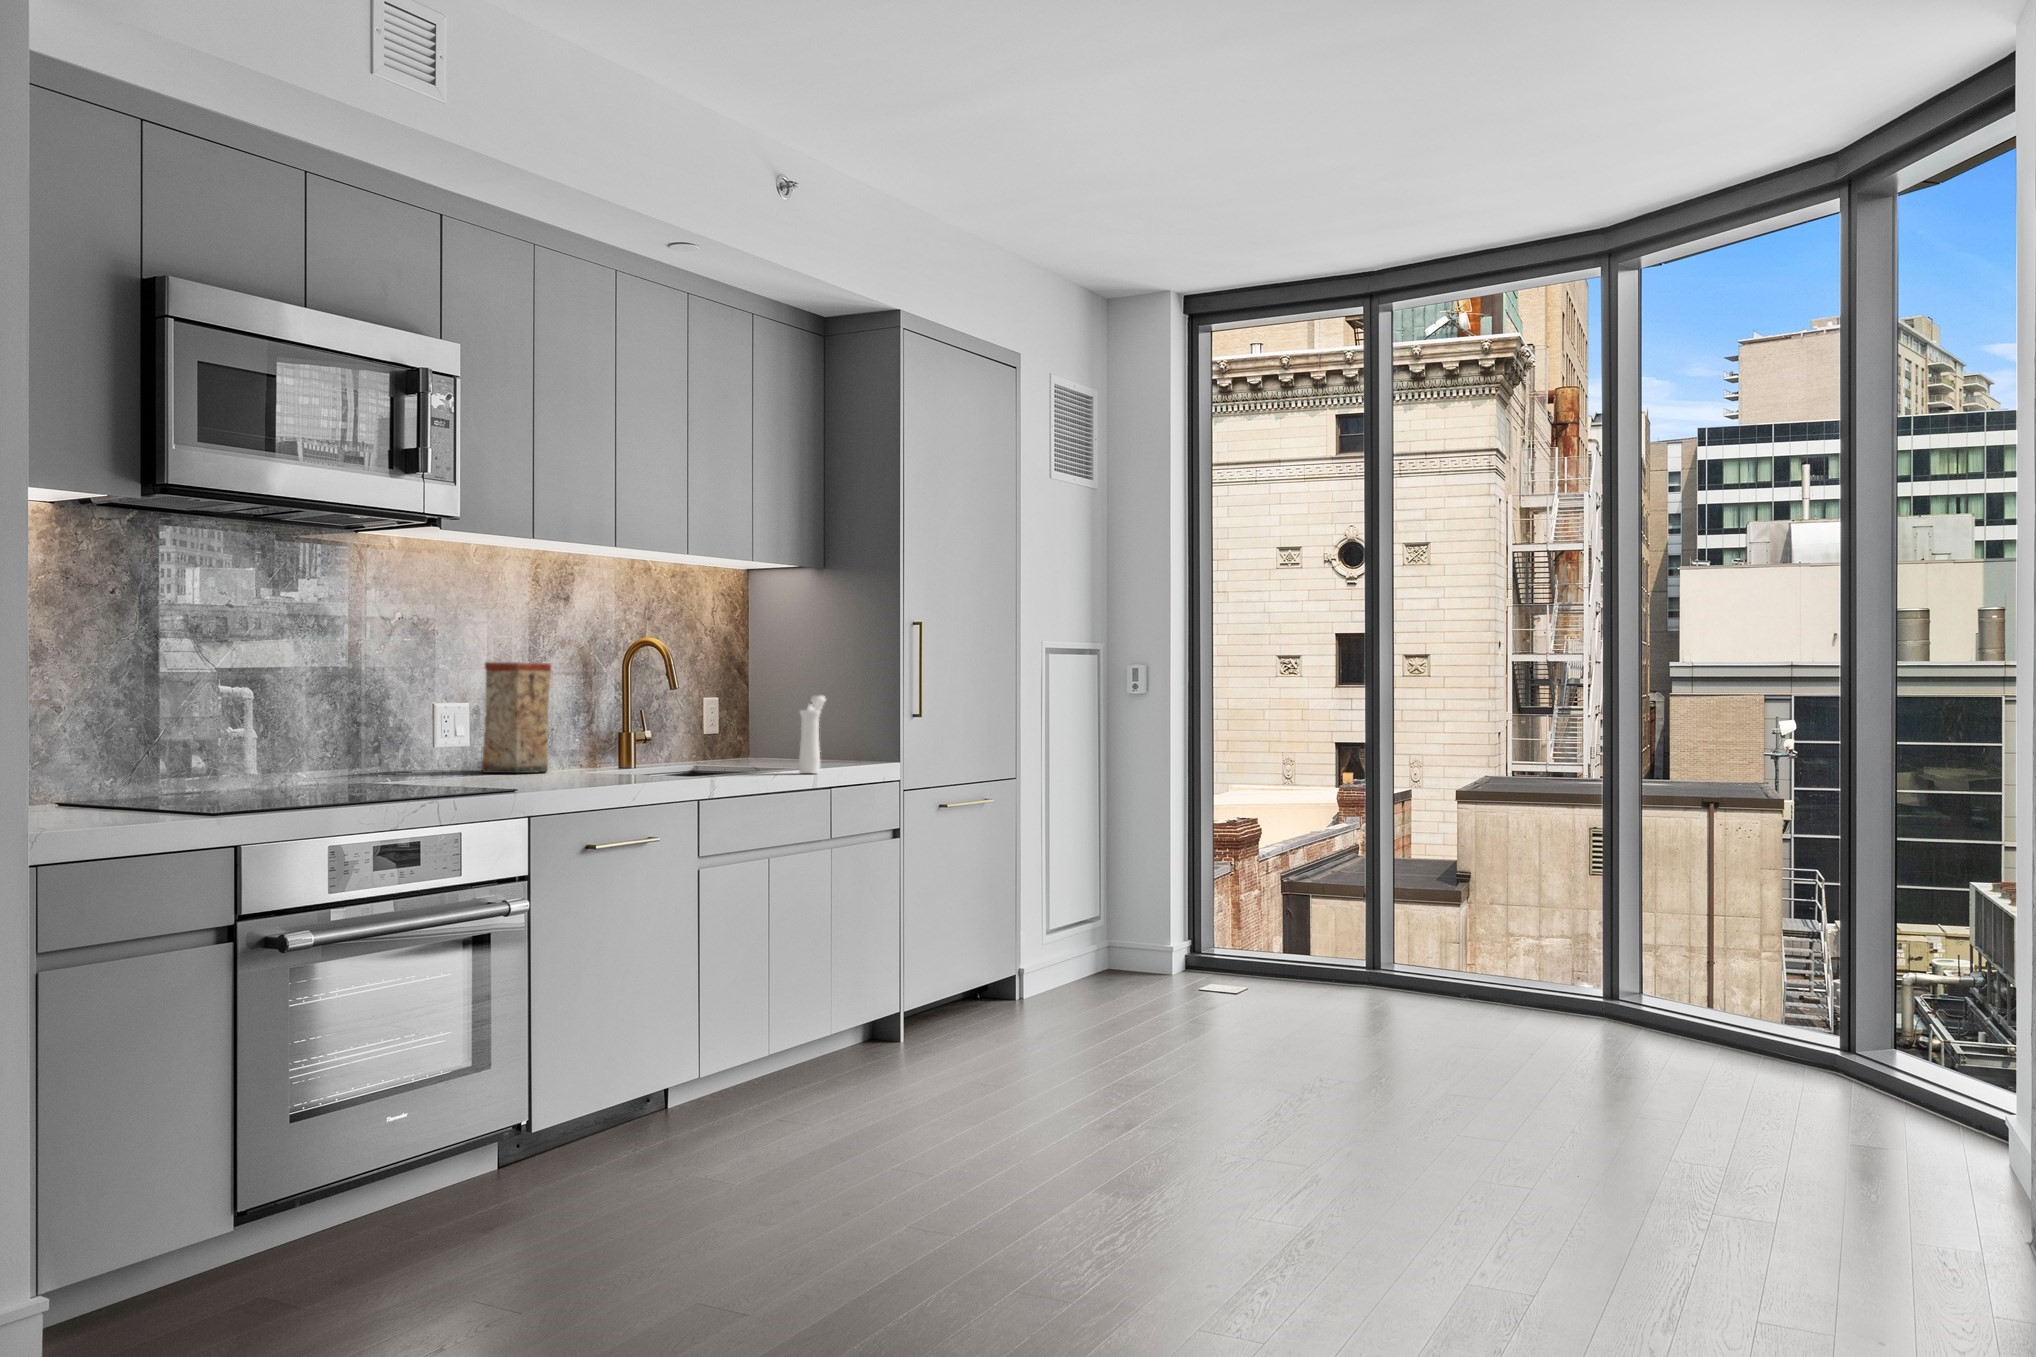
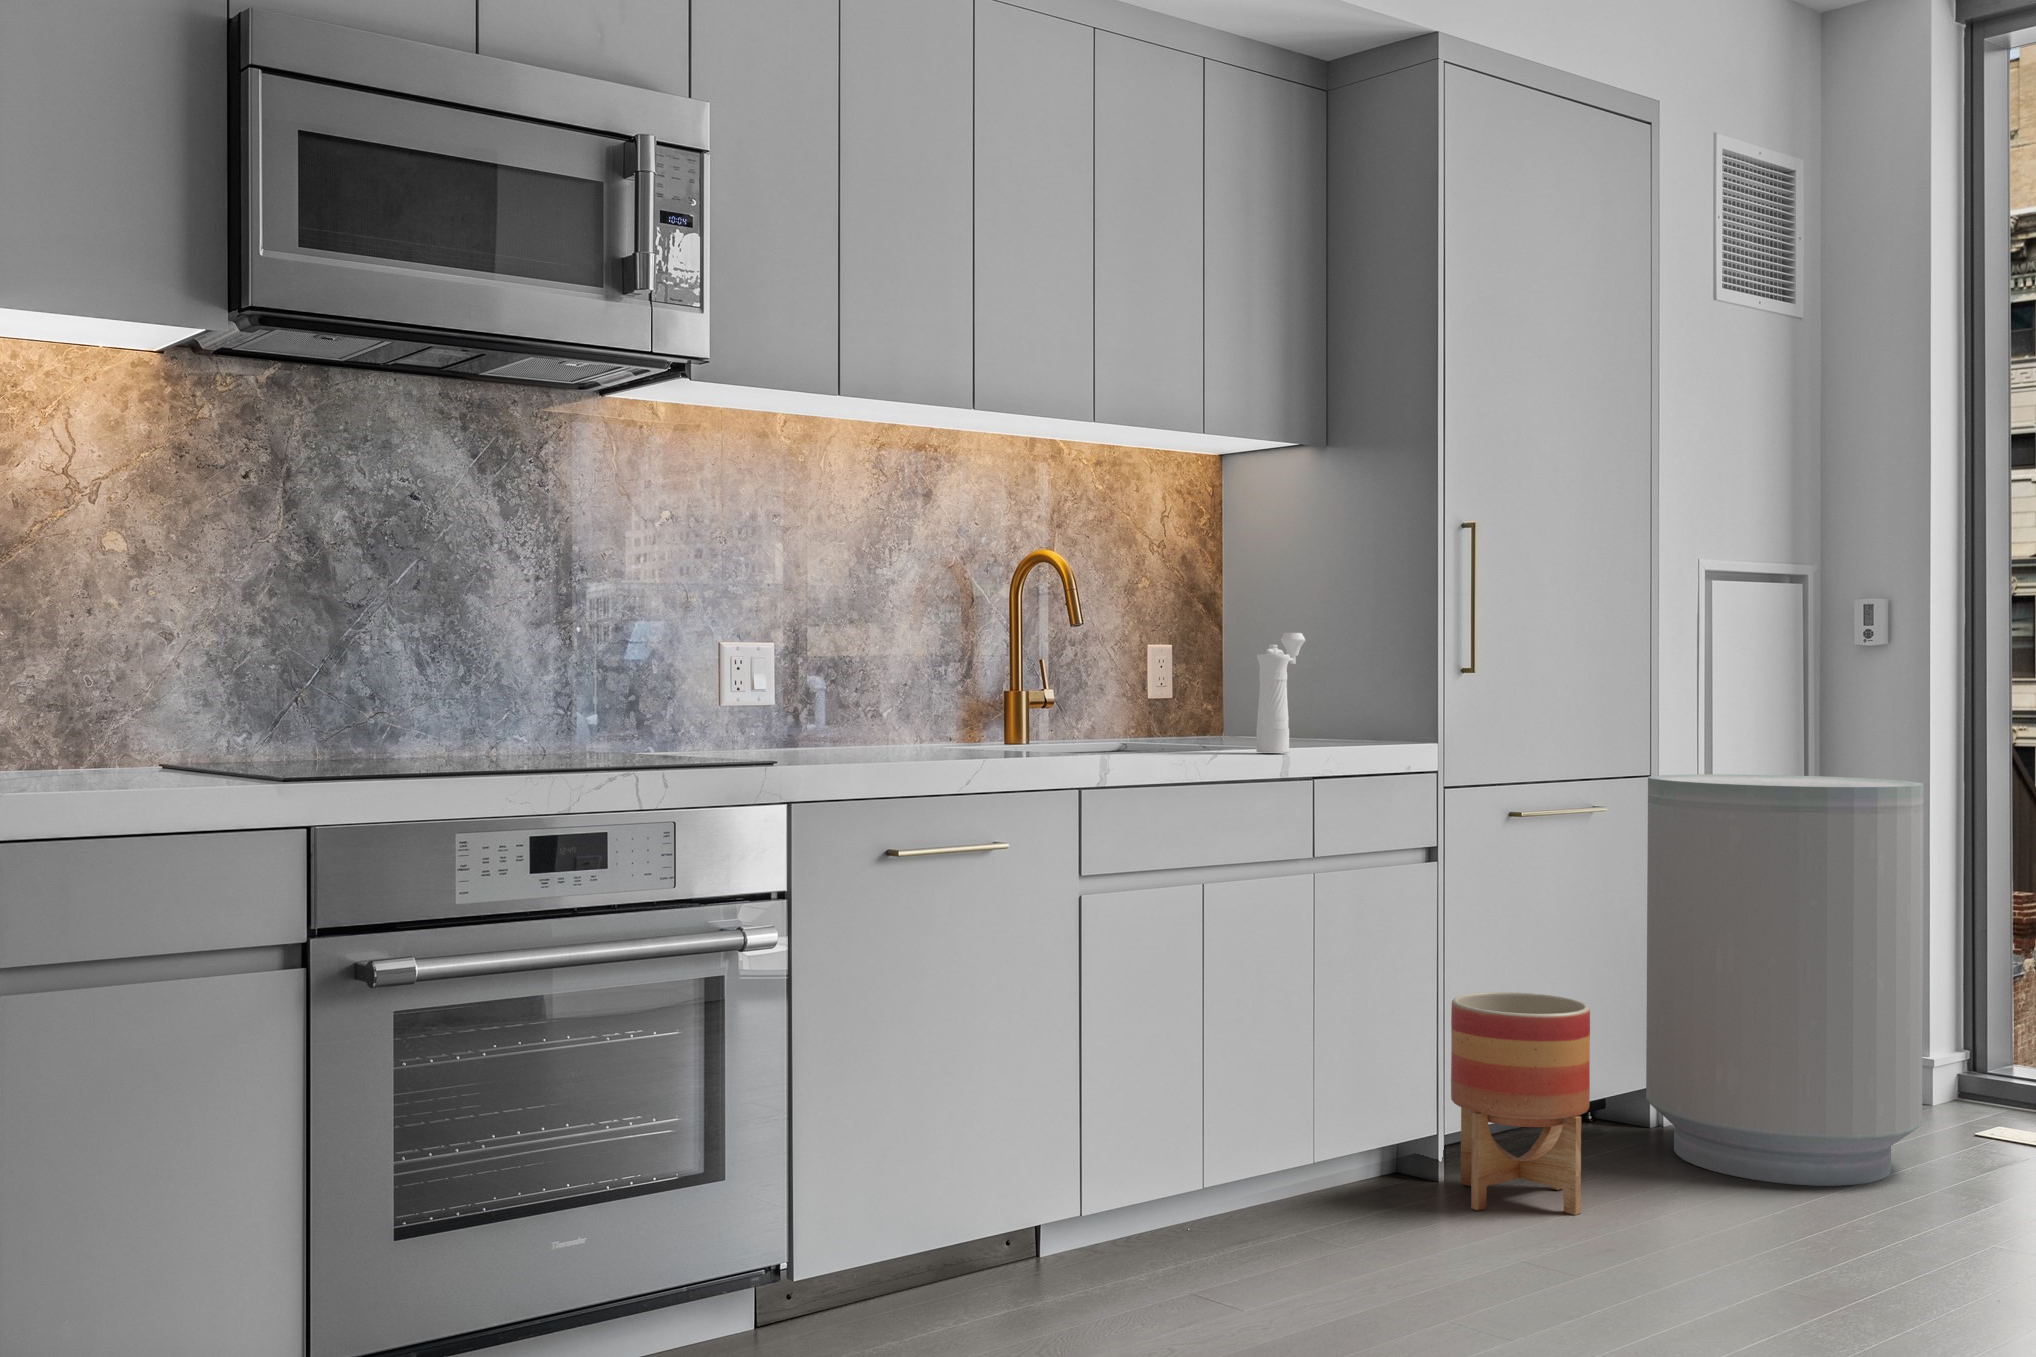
vase: present [481,662,551,773] -> none [800,584,900,745]
trash can: none [1017,777,1173,1026] -> present [1646,774,1924,1186]
planter: none [910,919,993,1056] -> present [1451,992,1590,1215]

